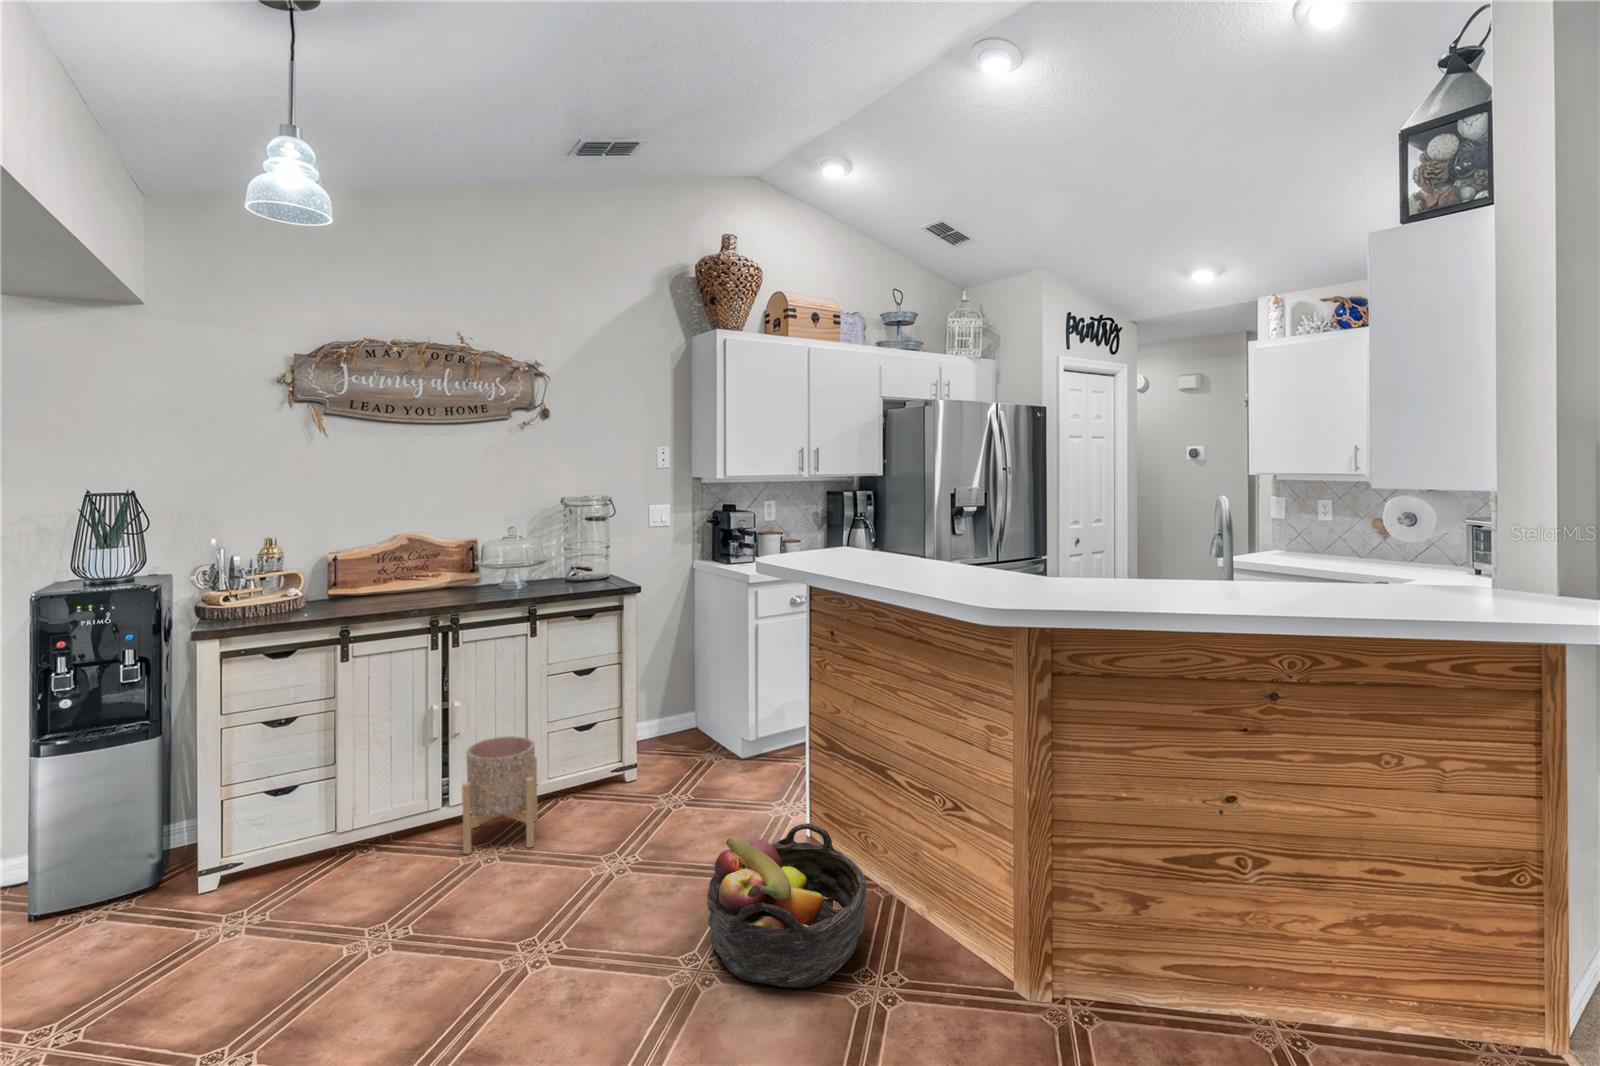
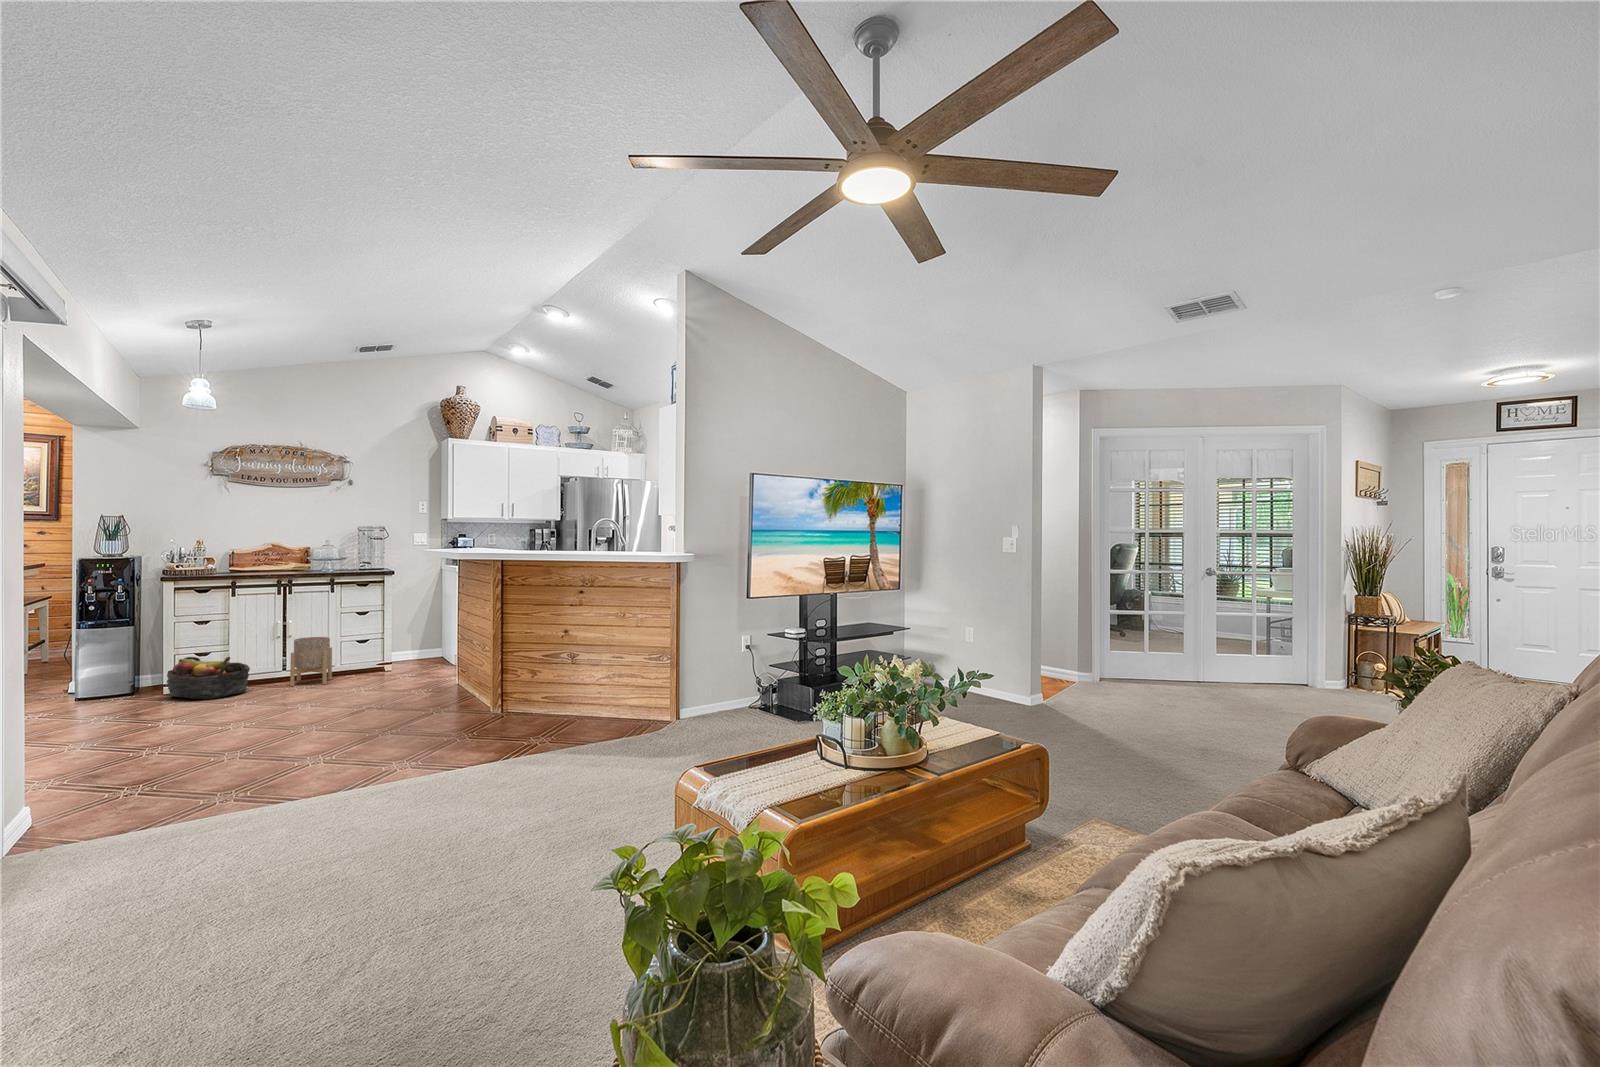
basket: present [707,823,867,988] -> present [167,657,250,699]

